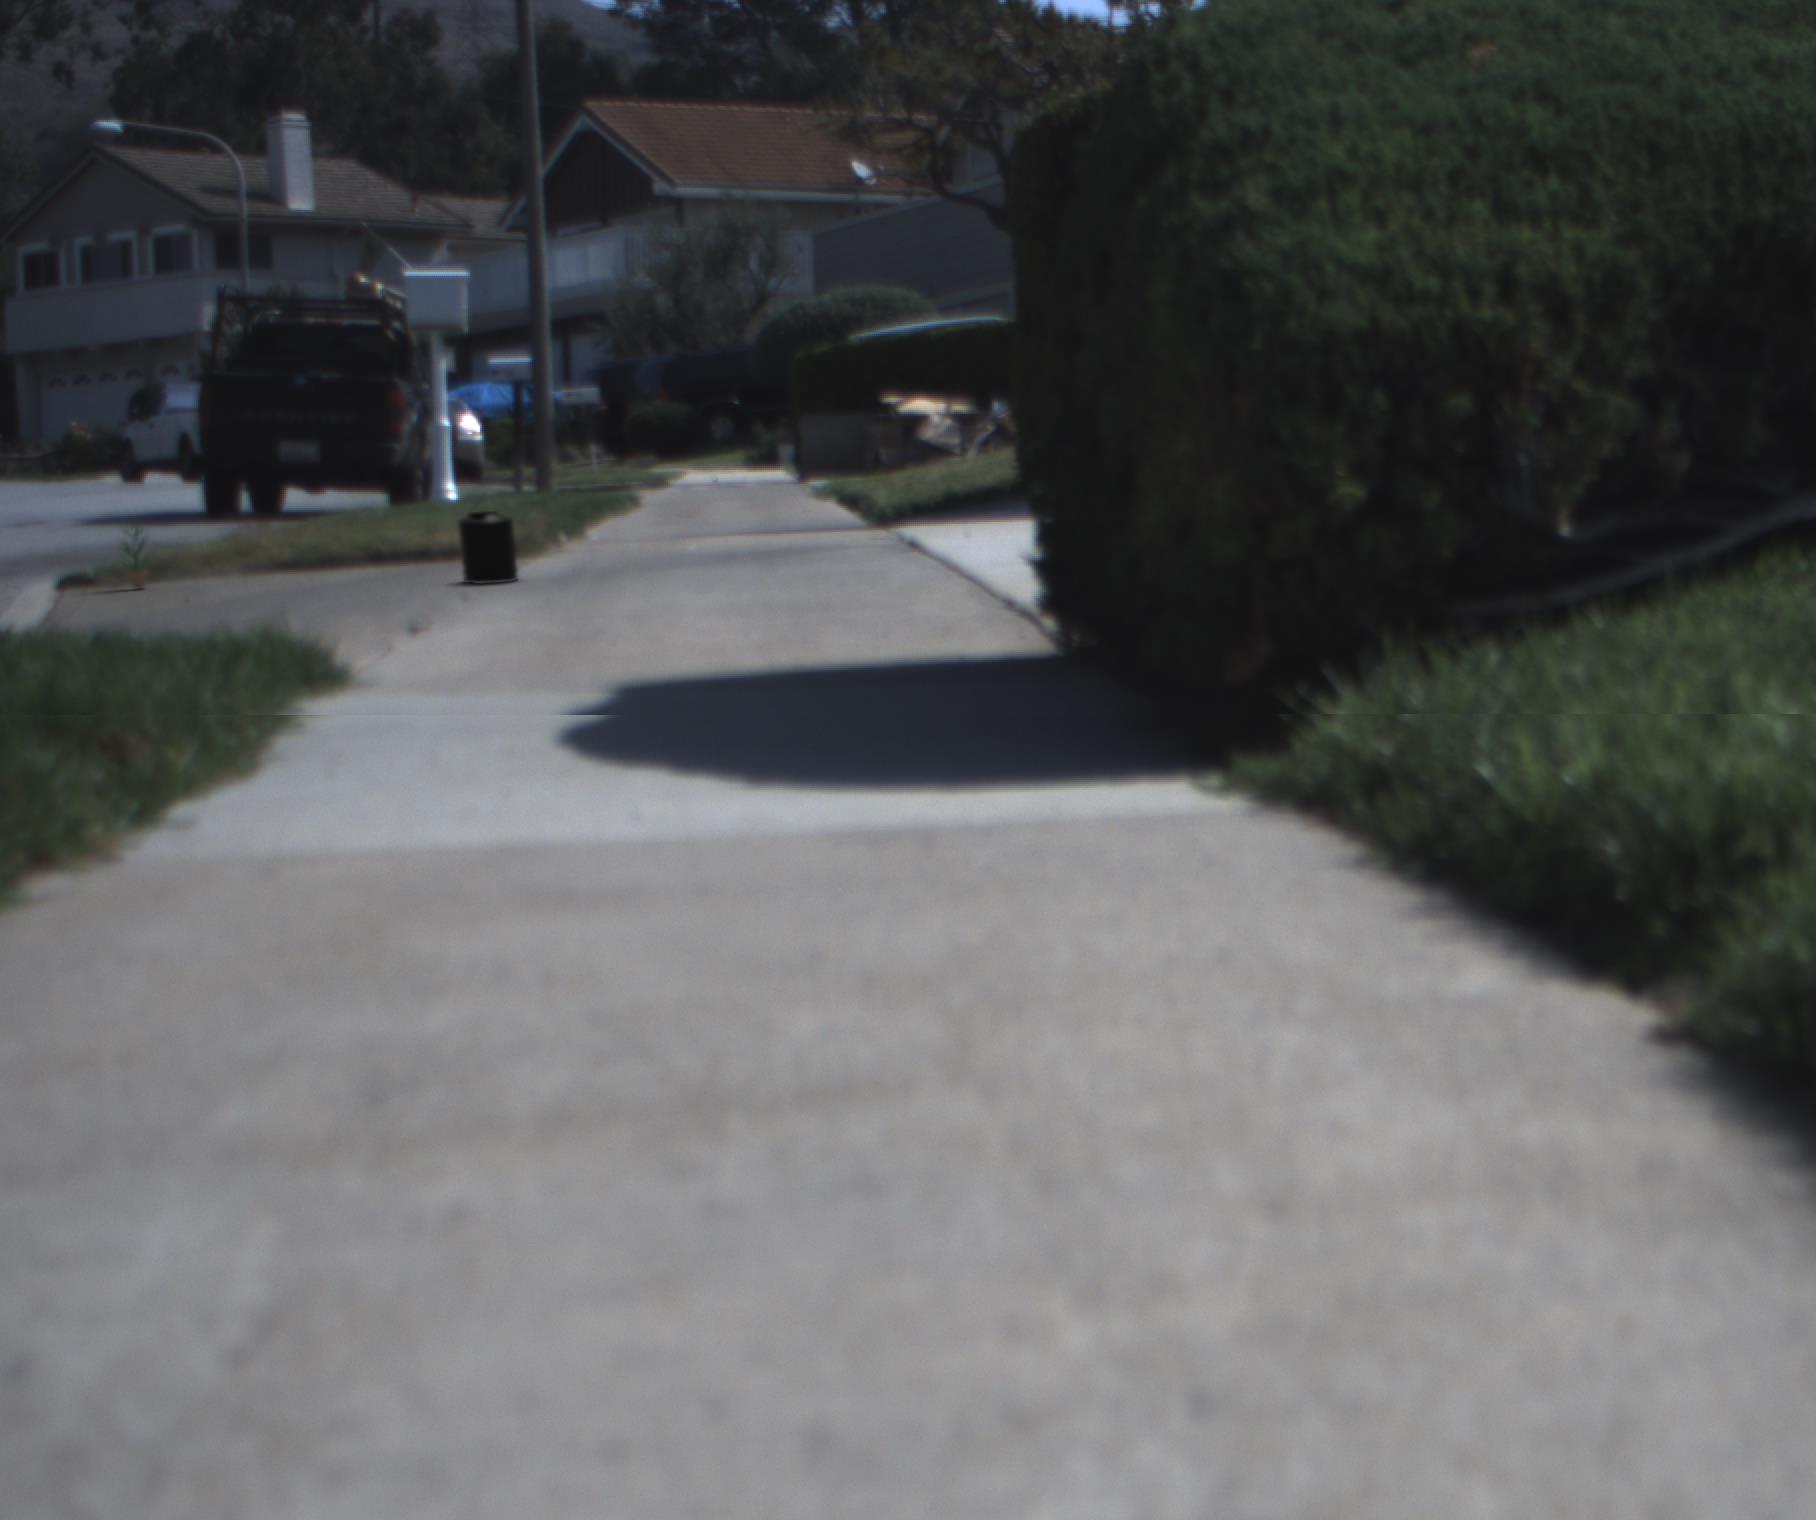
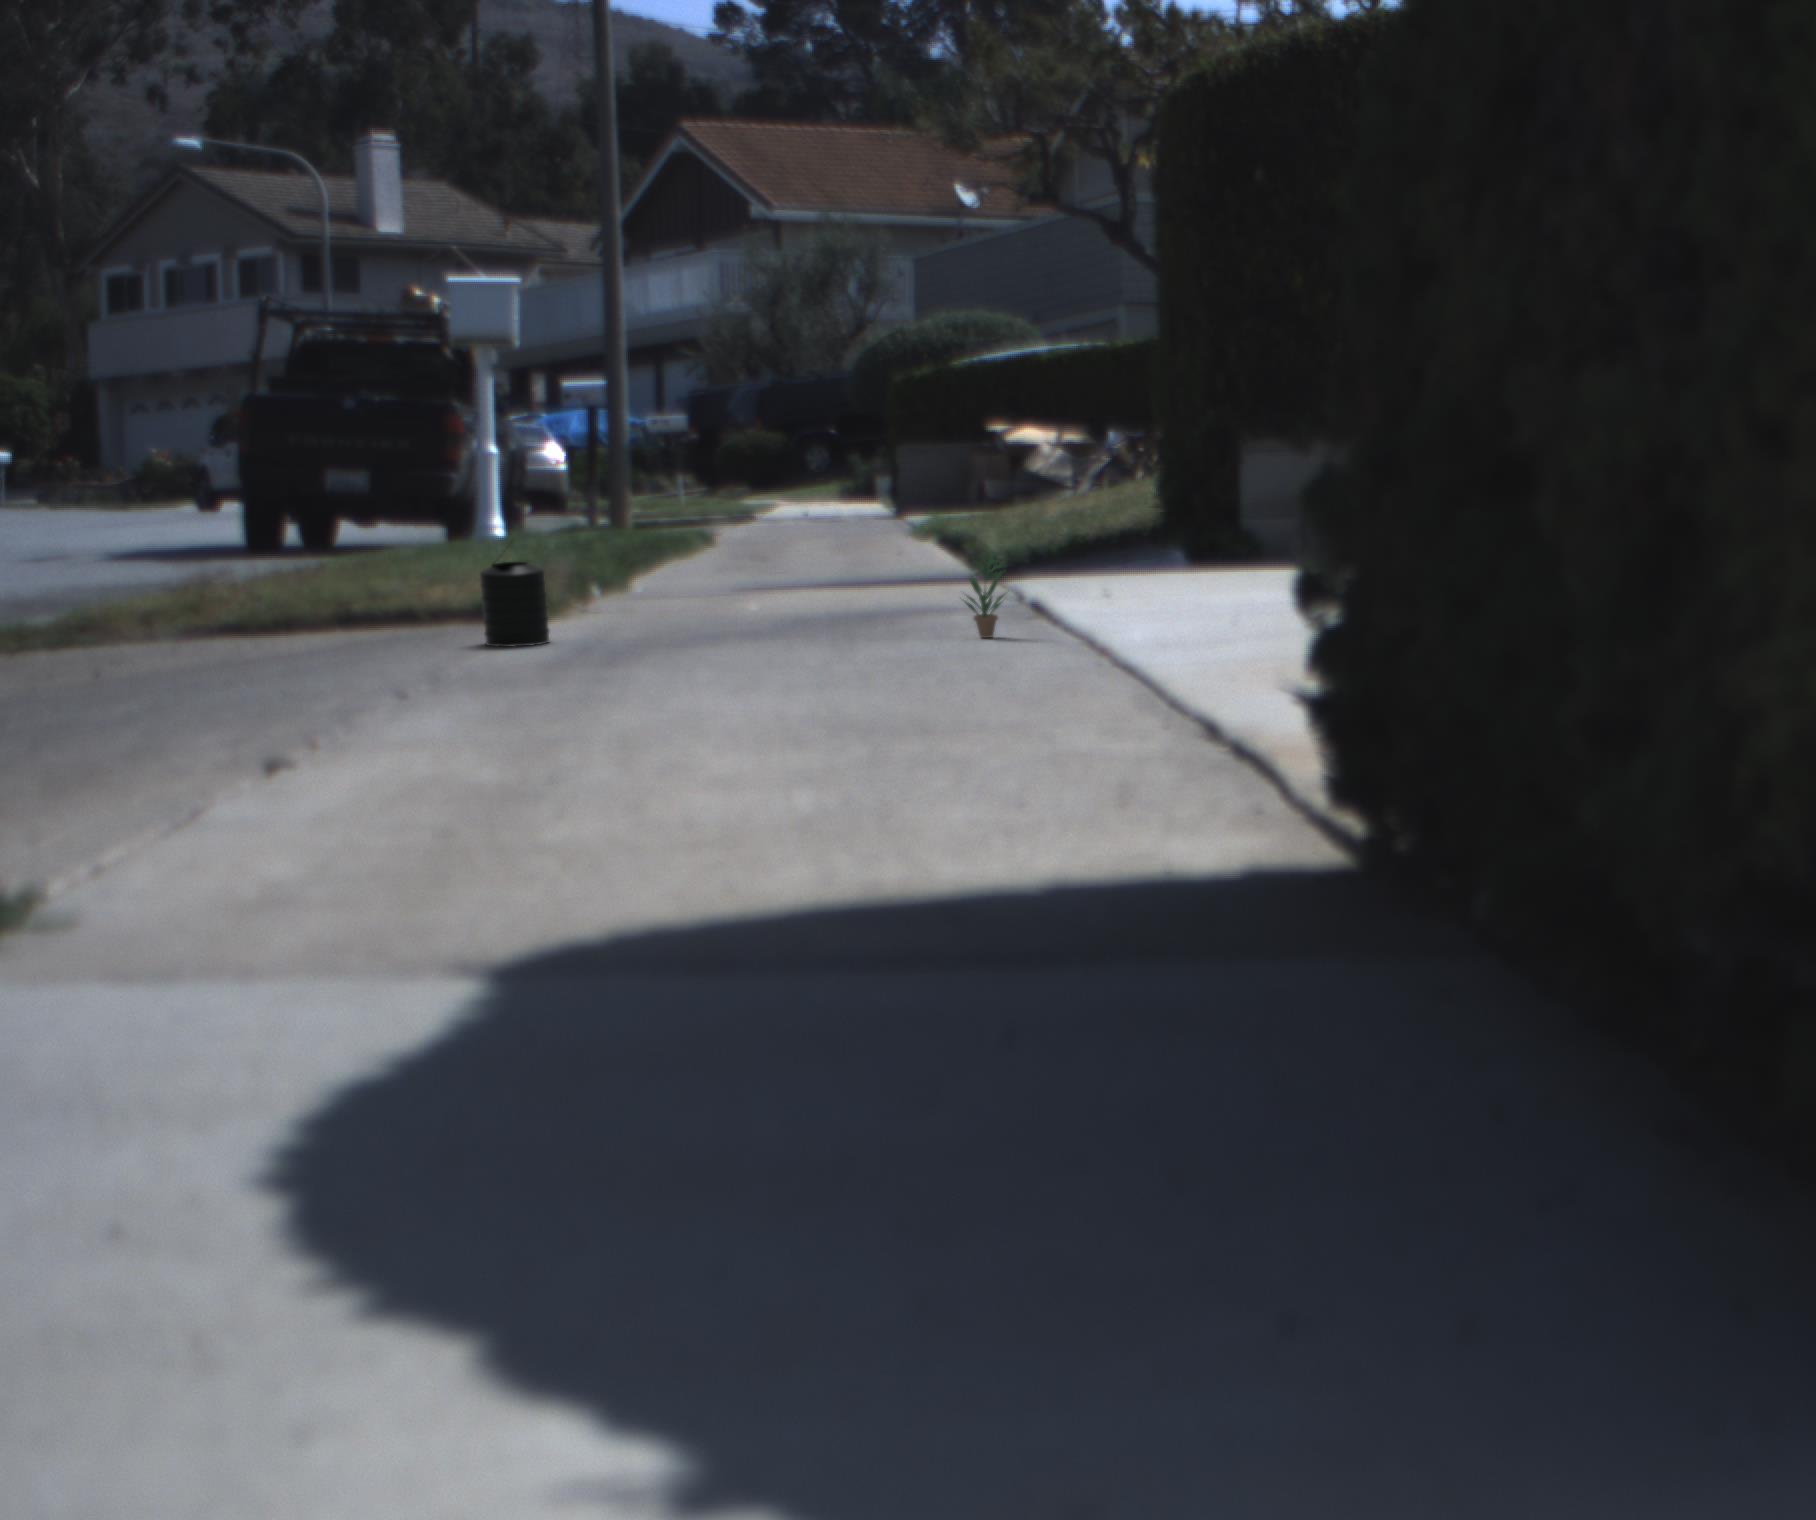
potted plant: present [121,525,150,590] -> present [963,554,1009,638]

